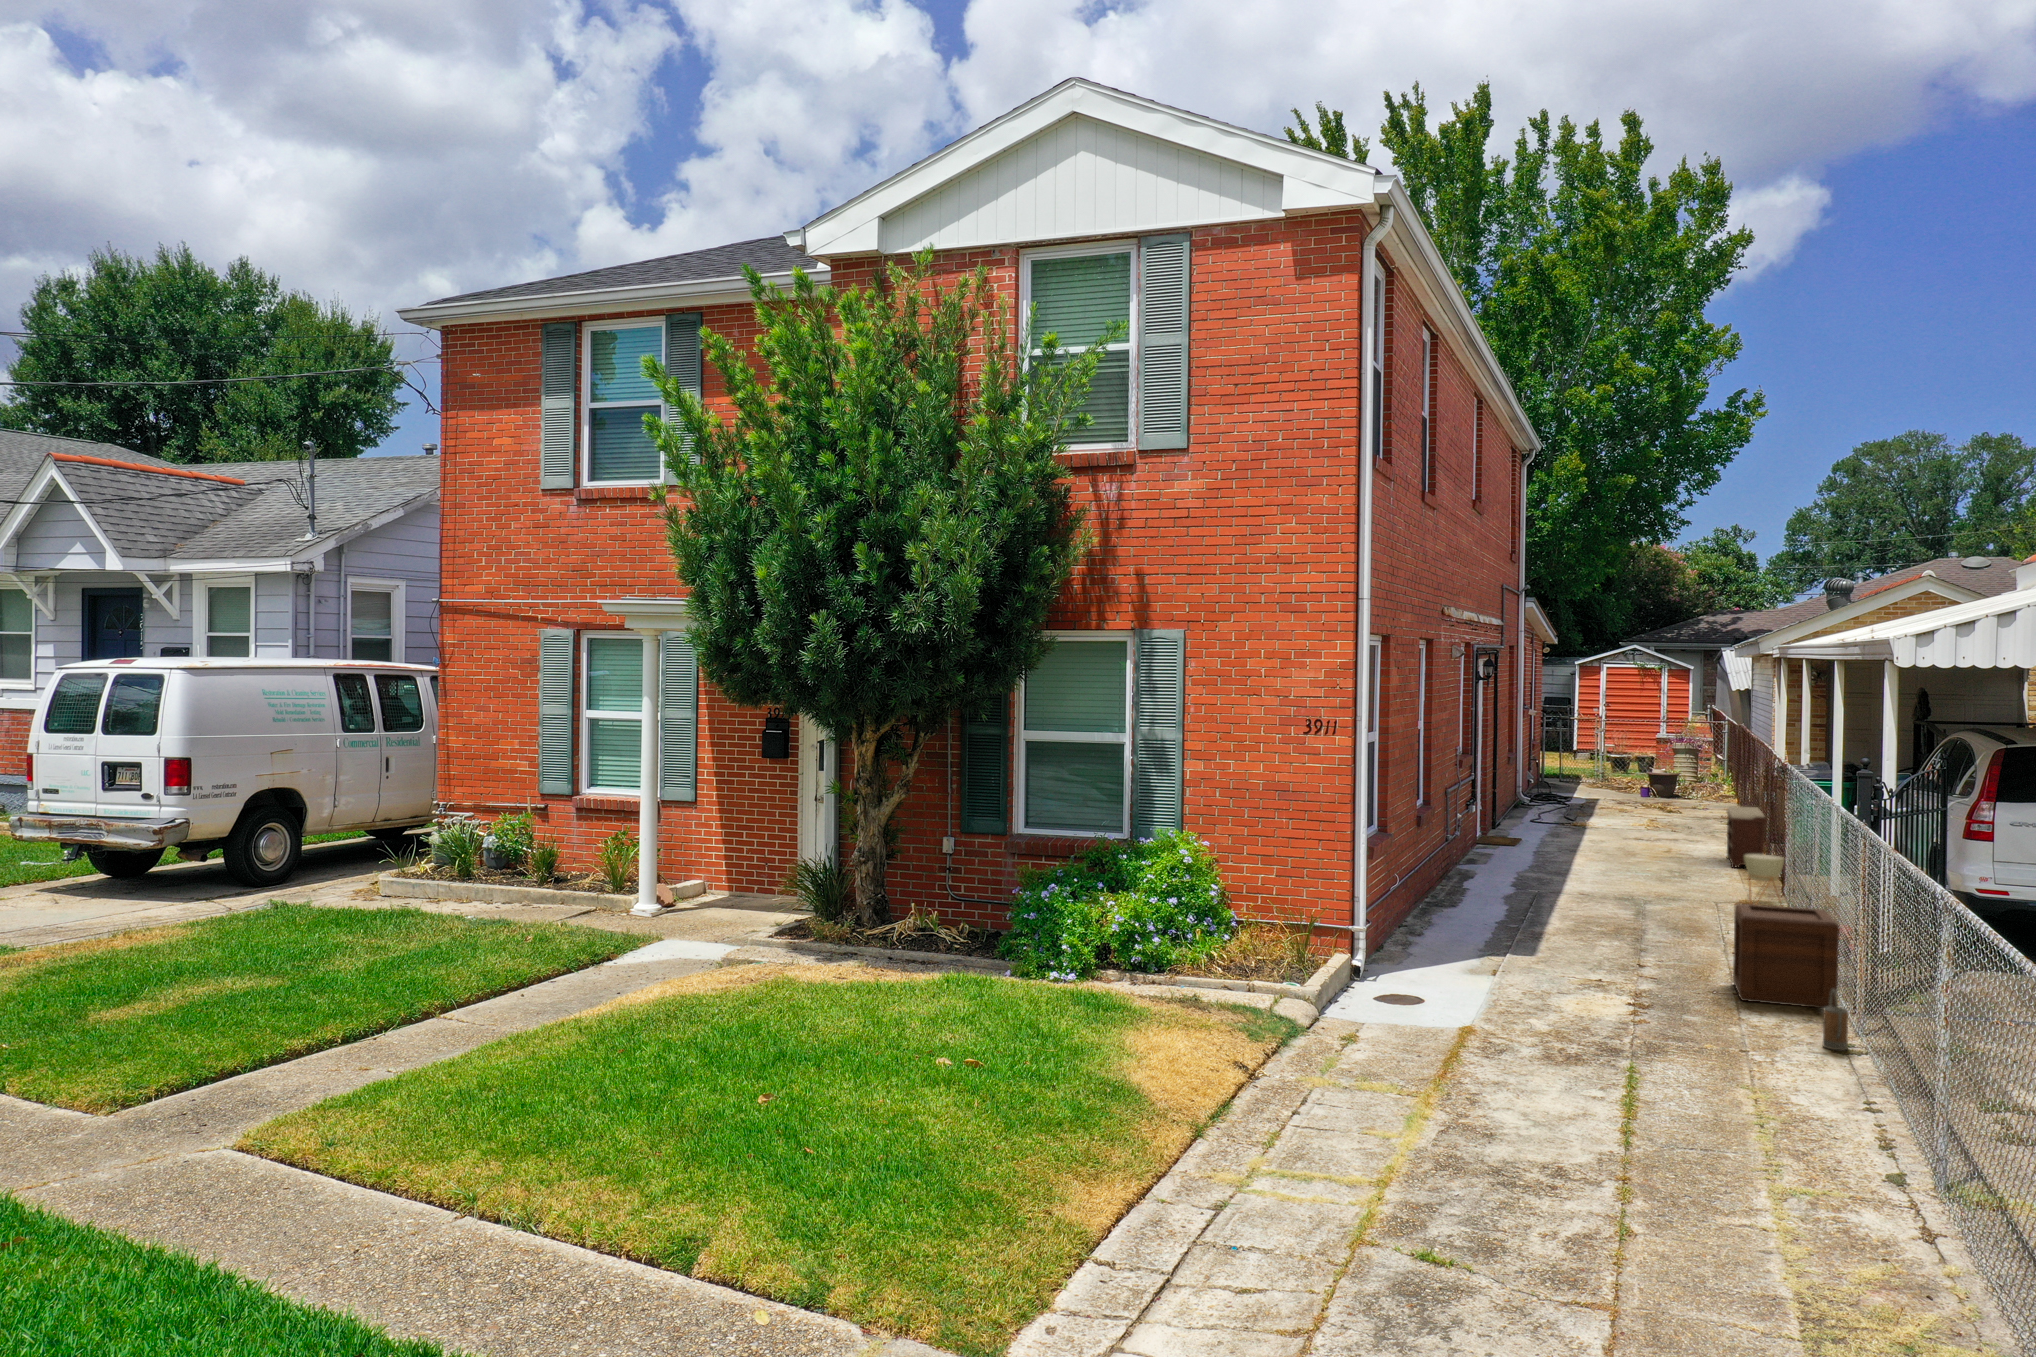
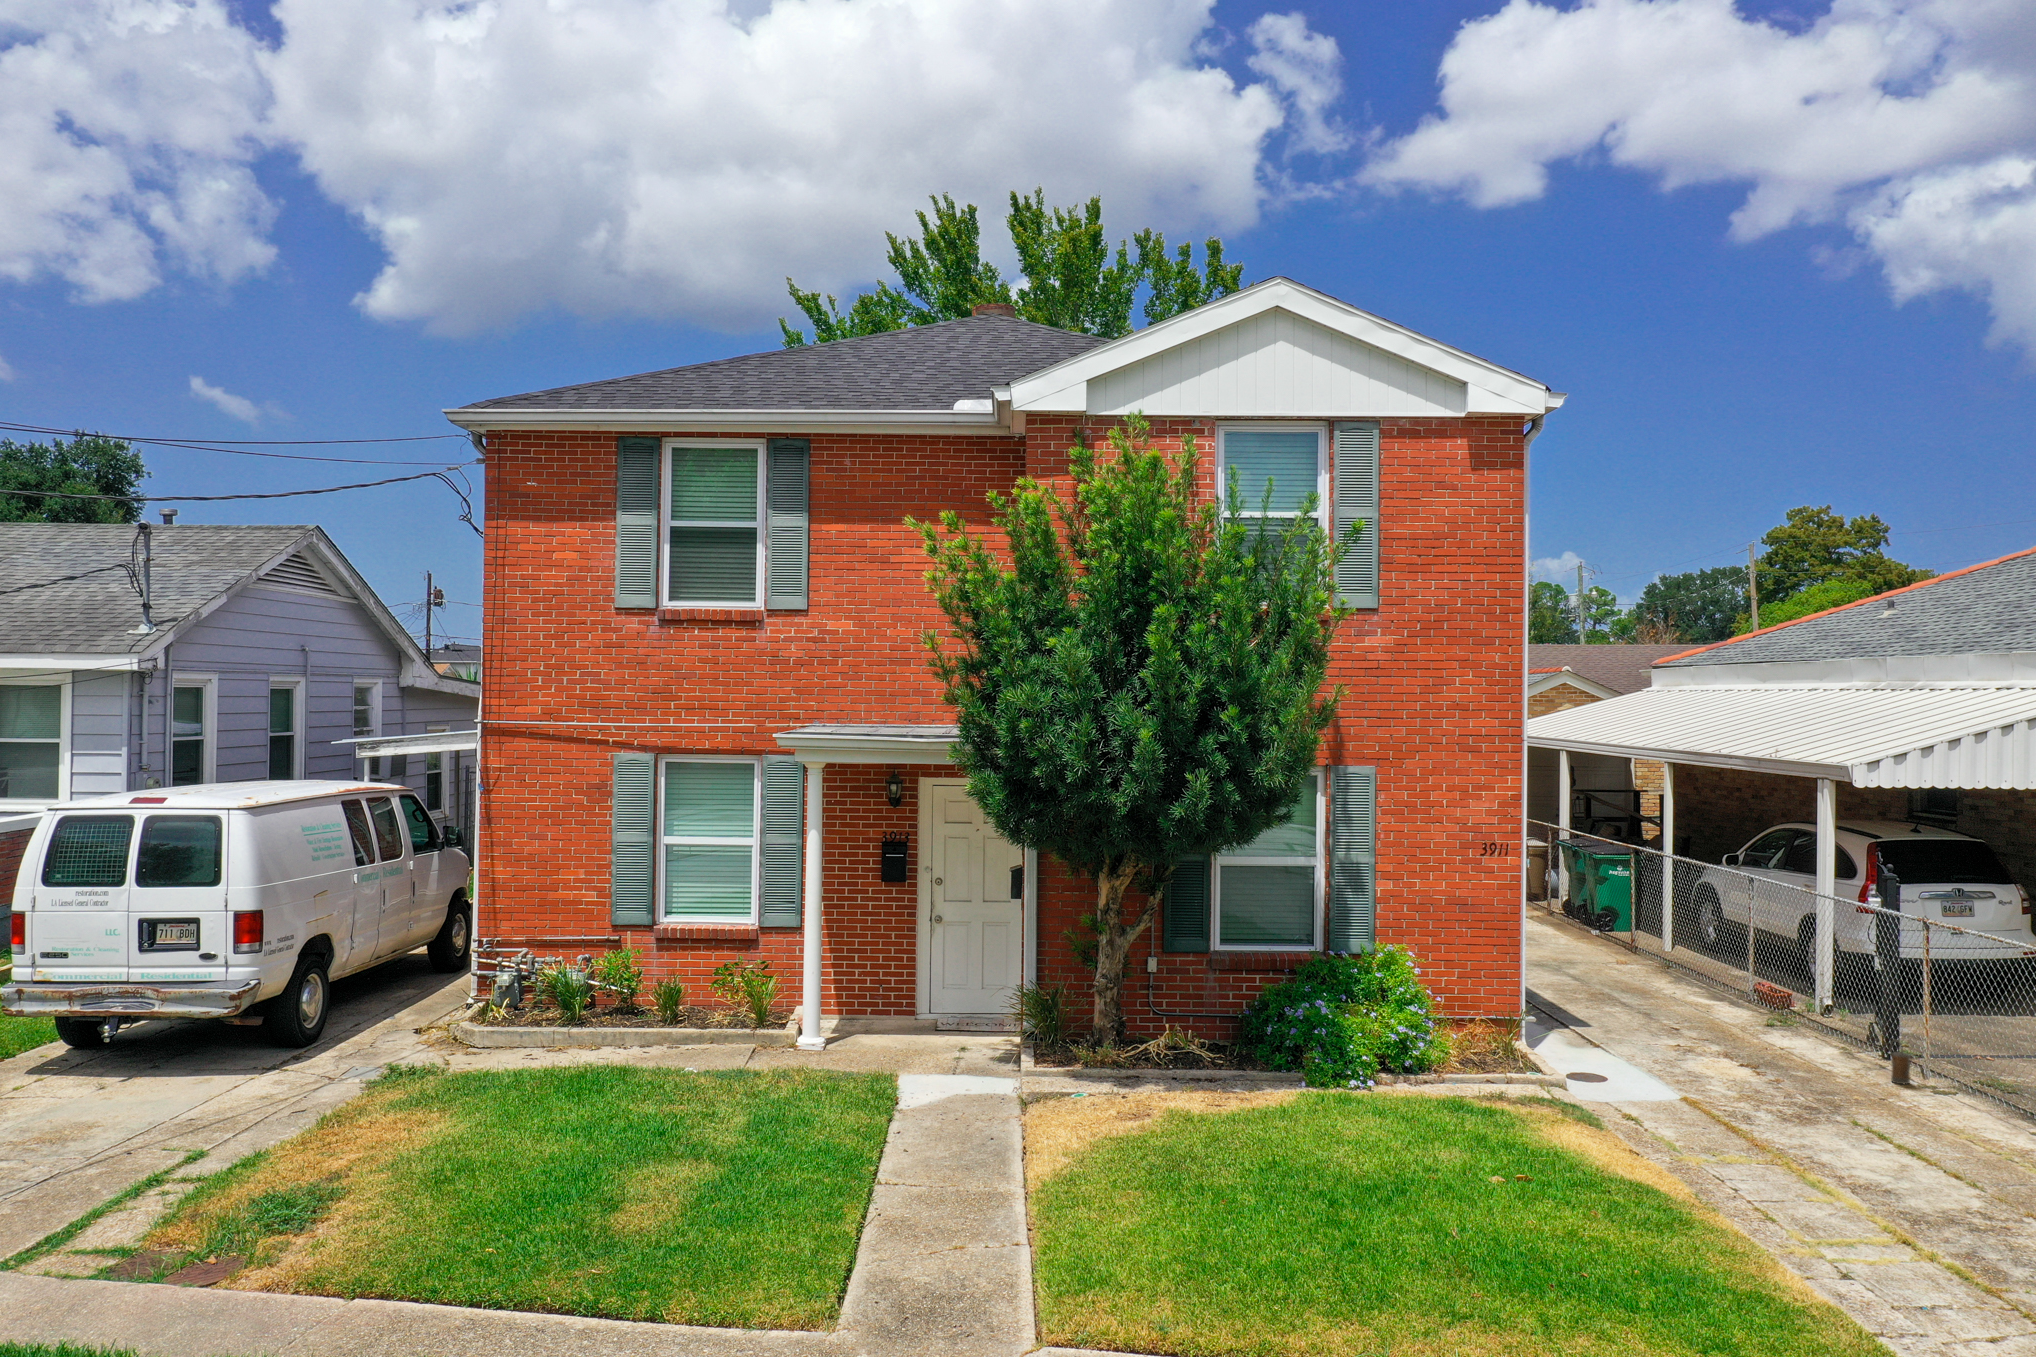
bench: present [1727,806,1766,868] -> none [1554,883,1602,939]
planter: present [1744,854,1784,906] -> none [1647,929,1679,976]
wooden crate: present [1733,904,1839,1008] -> none [1758,977,1854,1054]

